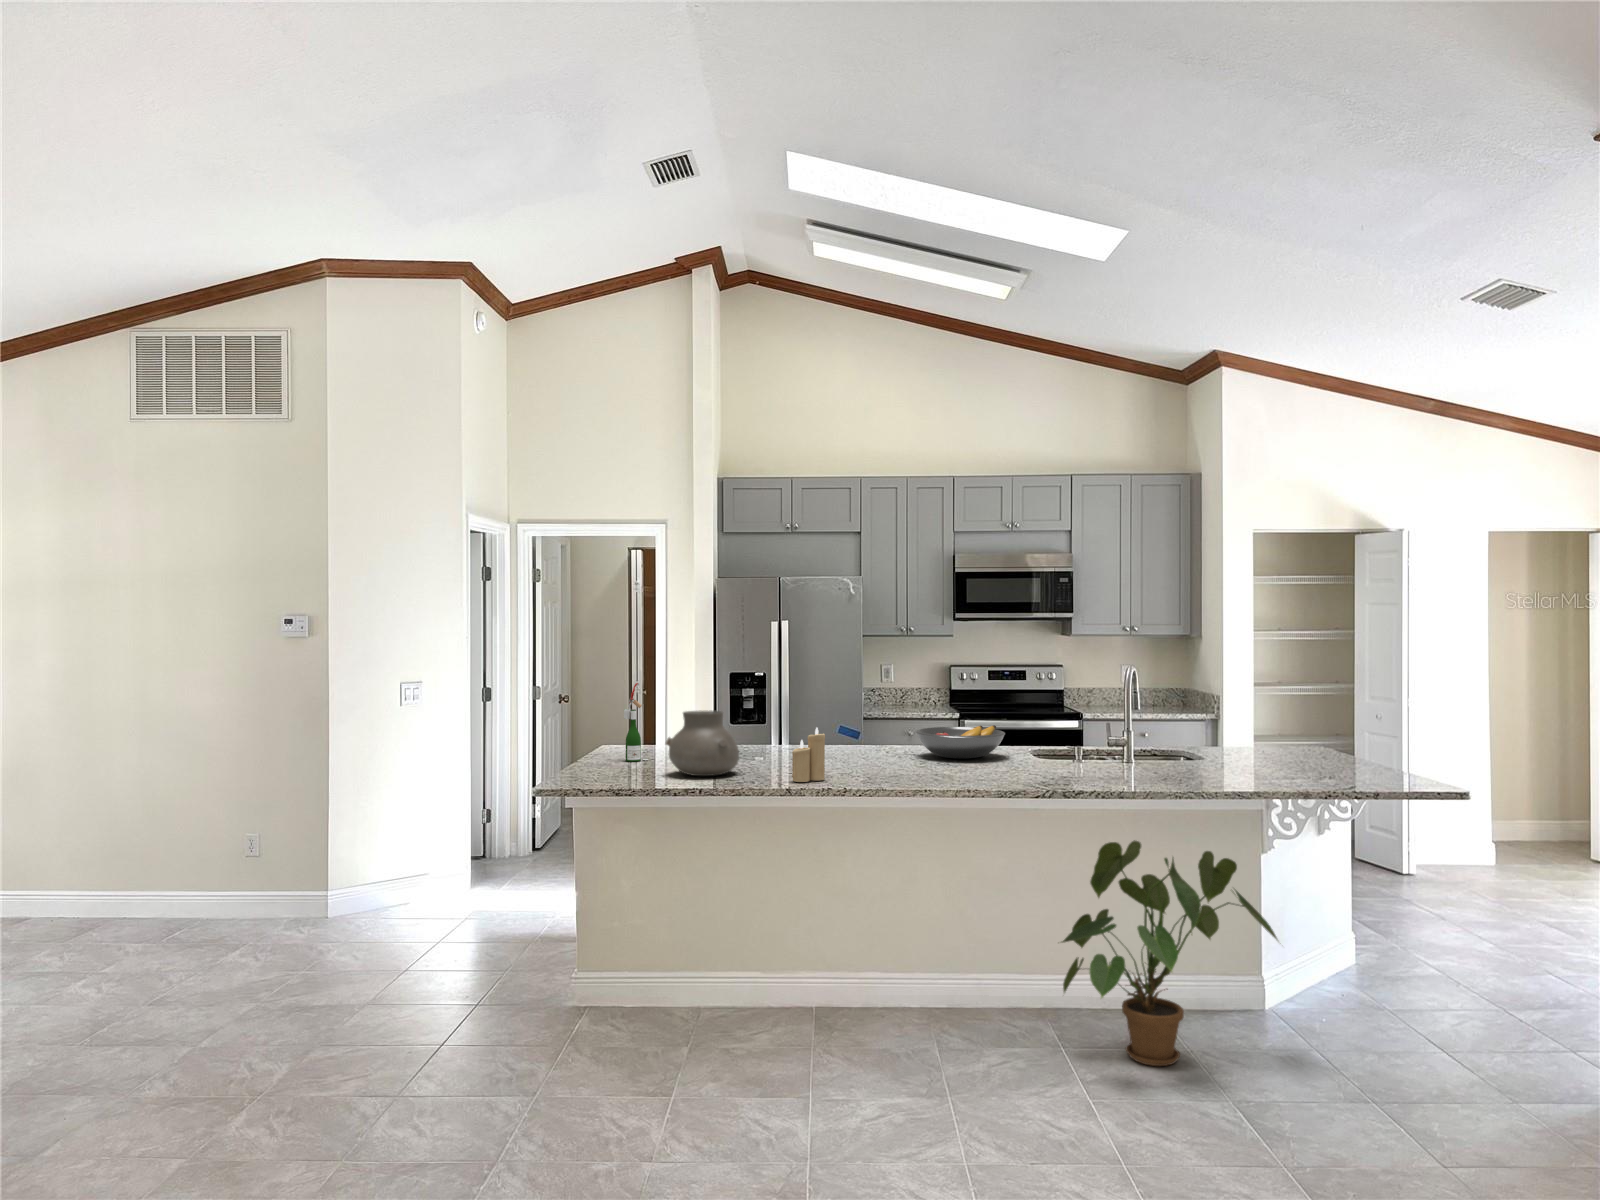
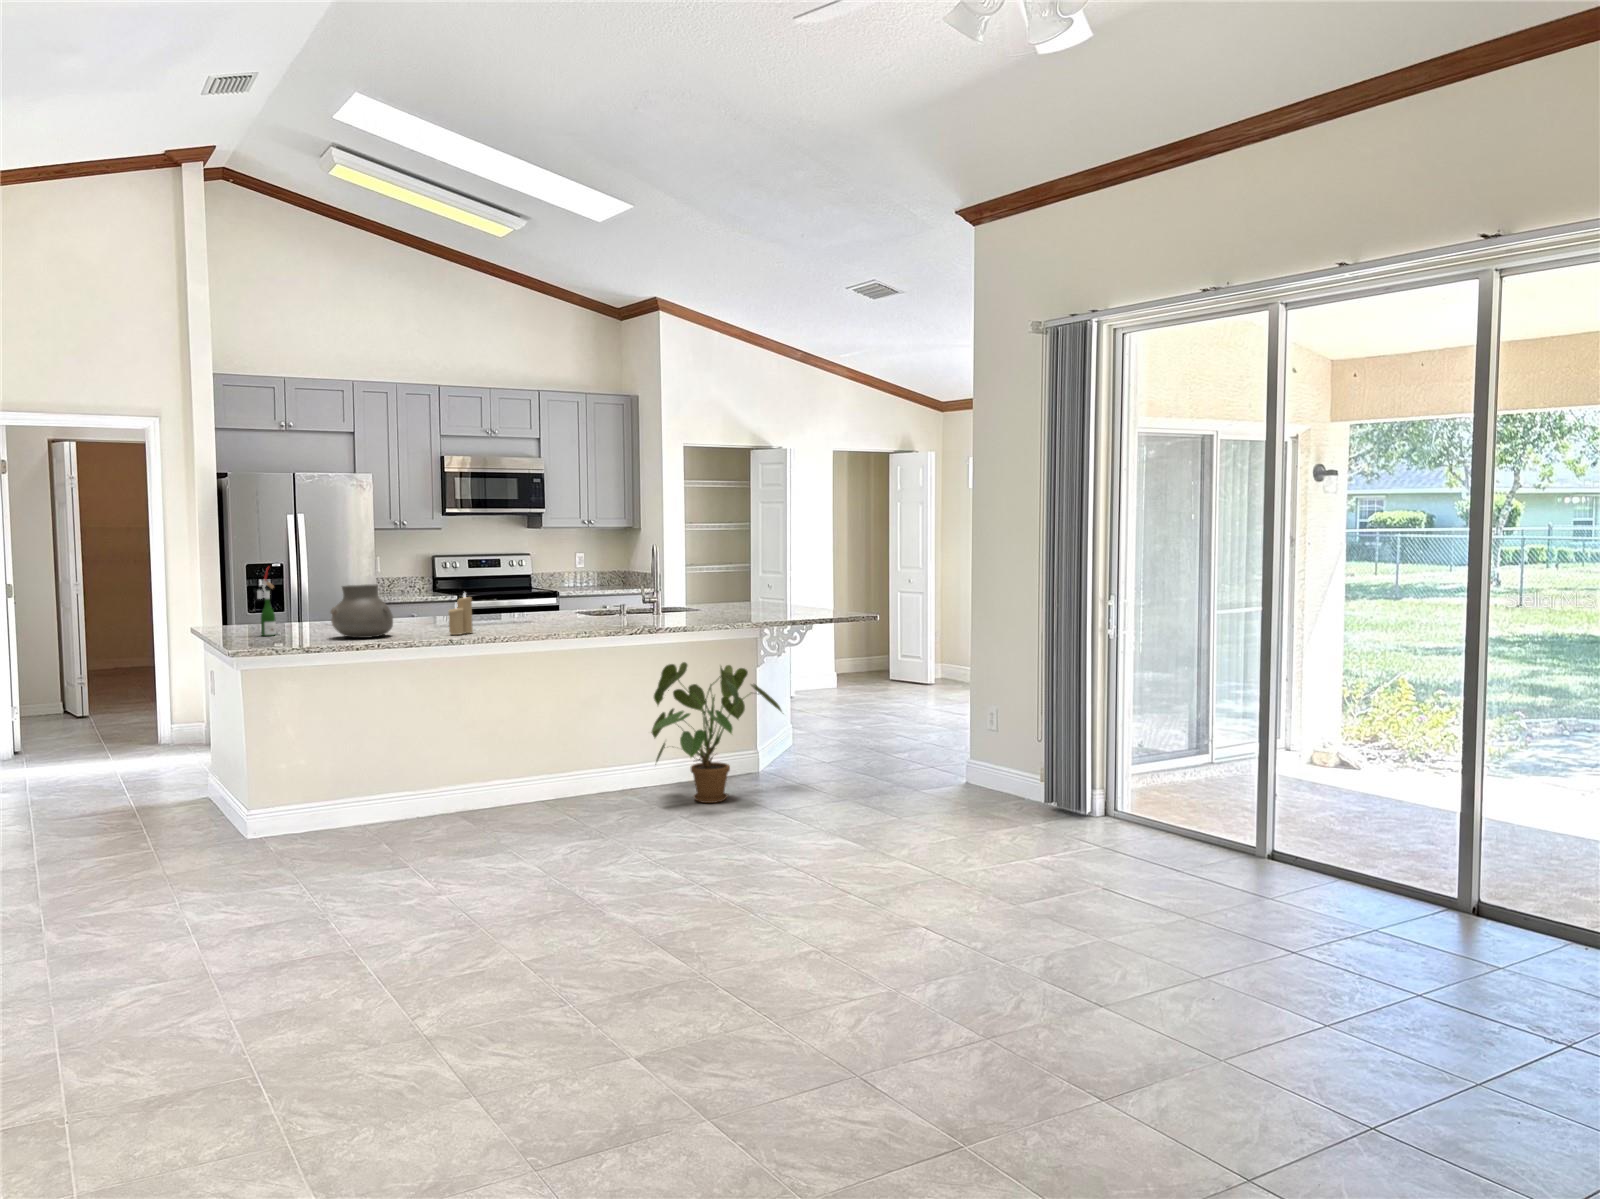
fruit bowl: present [916,725,1005,759] -> none [502,591,573,618]

